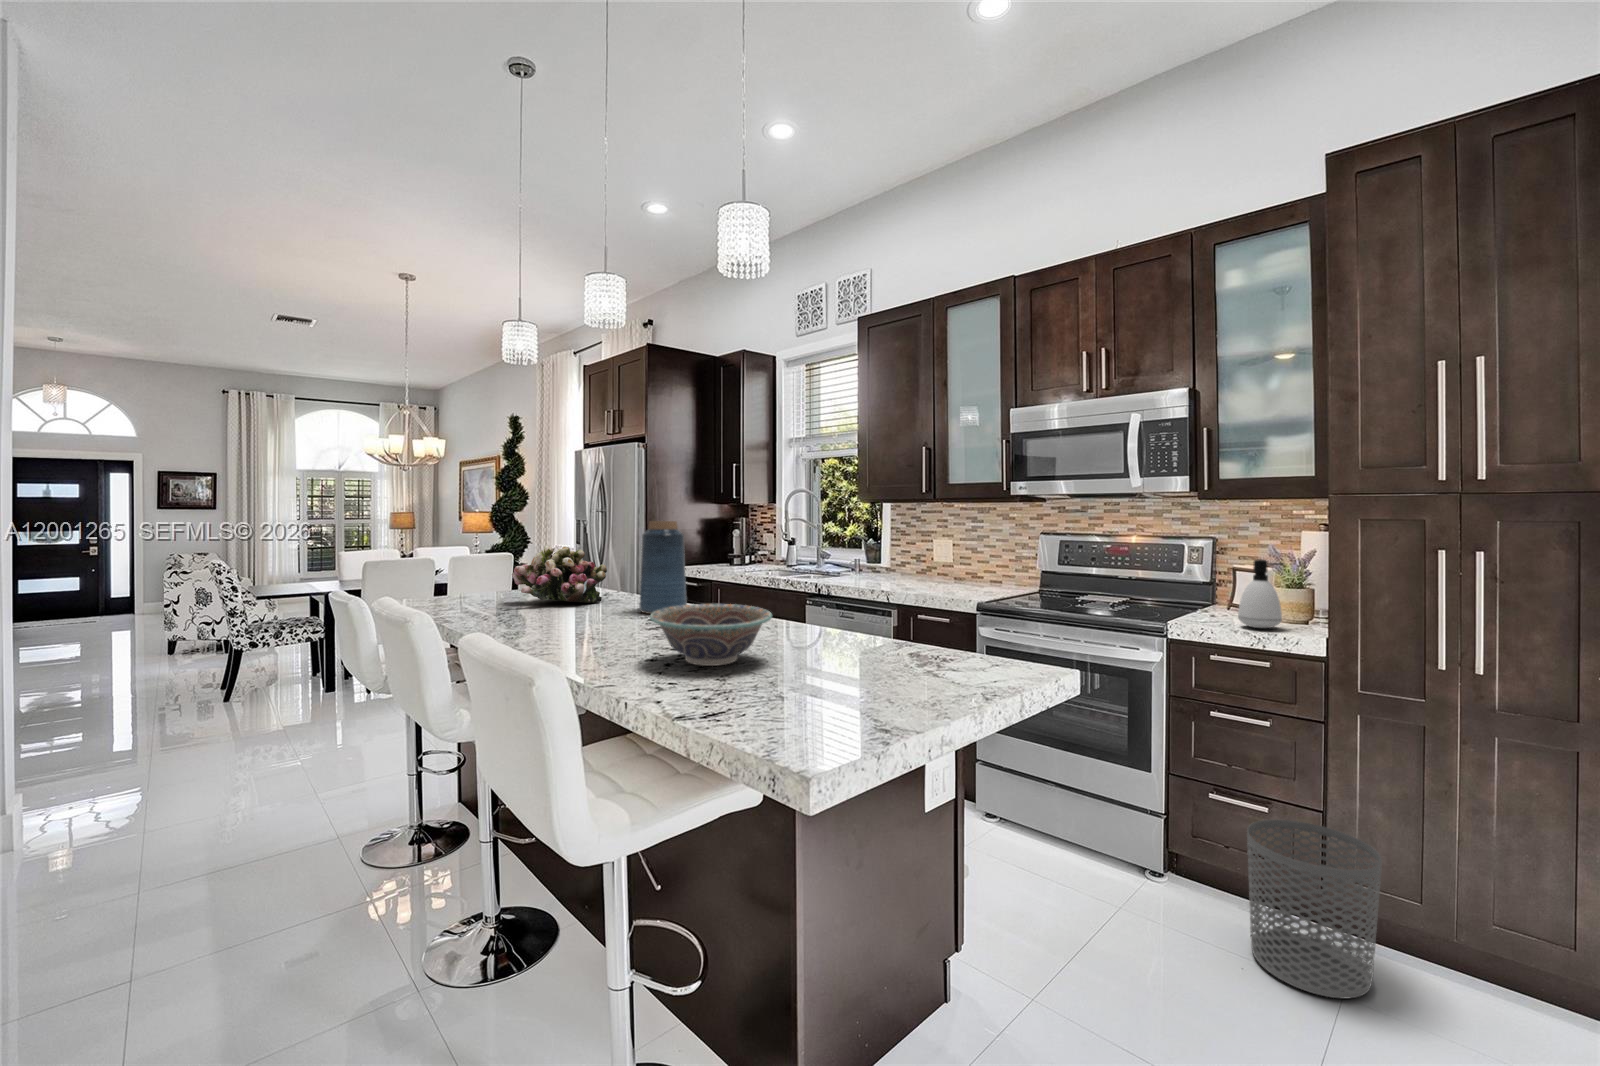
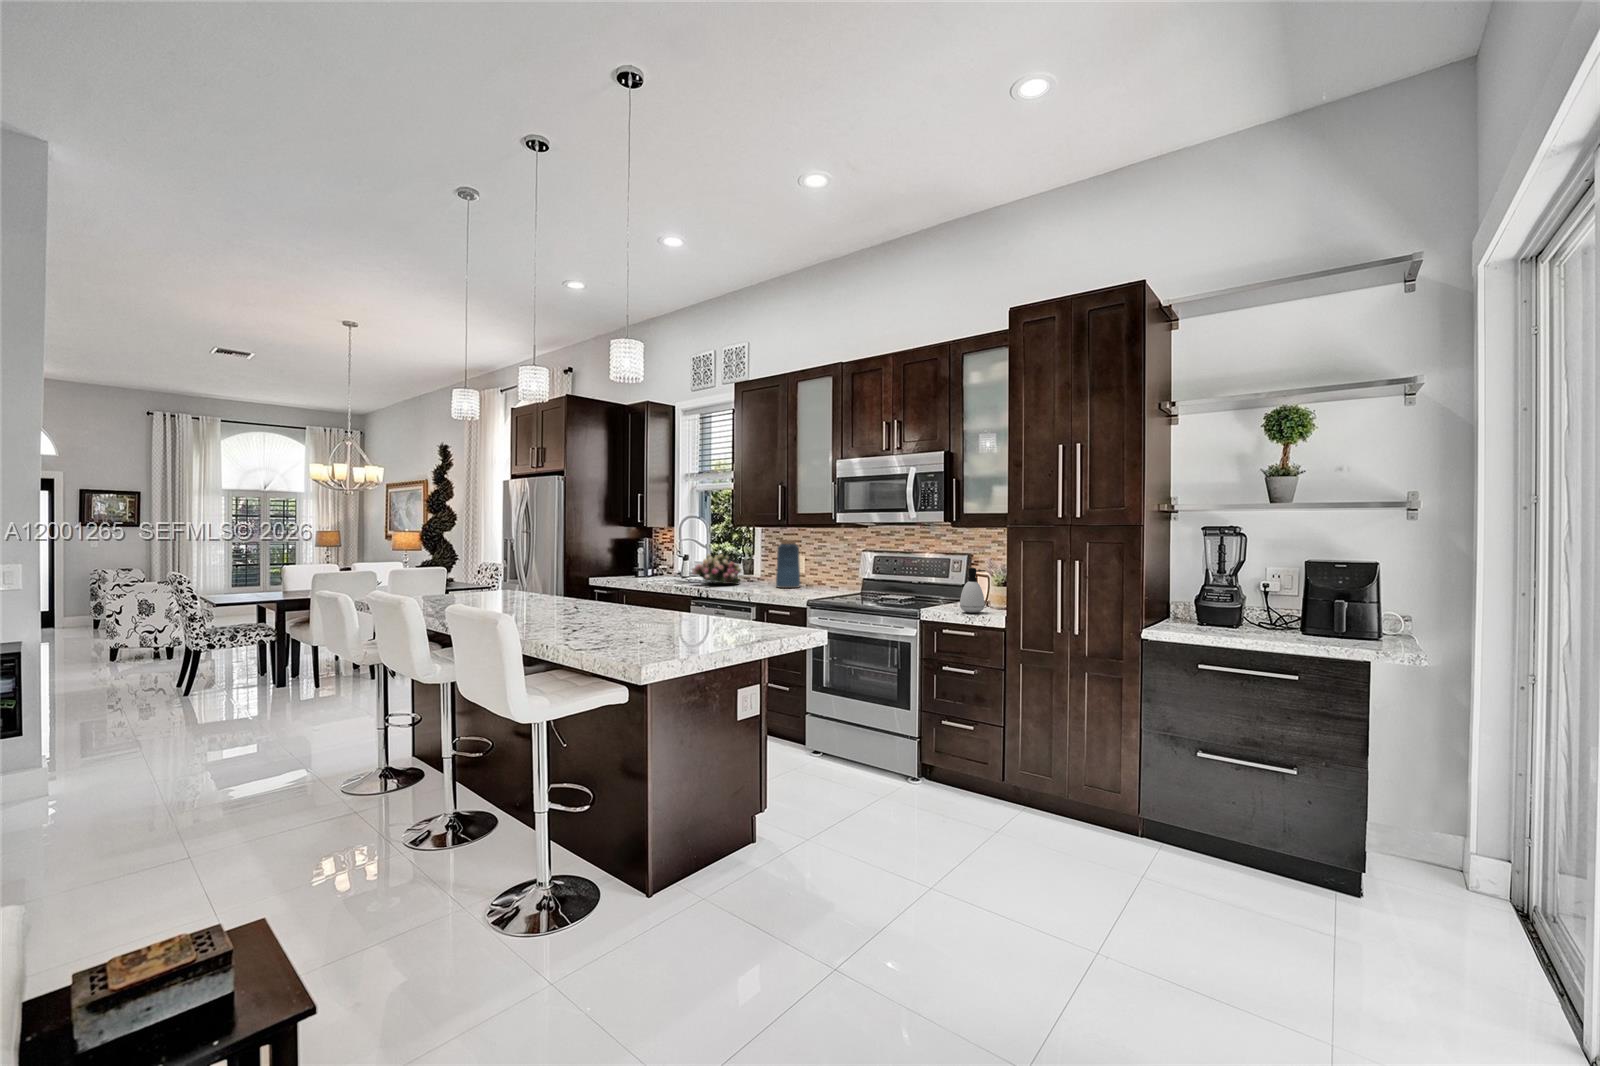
vase: present [639,521,687,614] -> present [776,540,800,588]
flower arrangement: present [512,546,607,603] -> present [692,554,741,584]
decorative bowl: present [650,604,772,666] -> none [562,594,638,629]
waste bin: present [1247,820,1382,999] -> none [948,733,1017,832]

